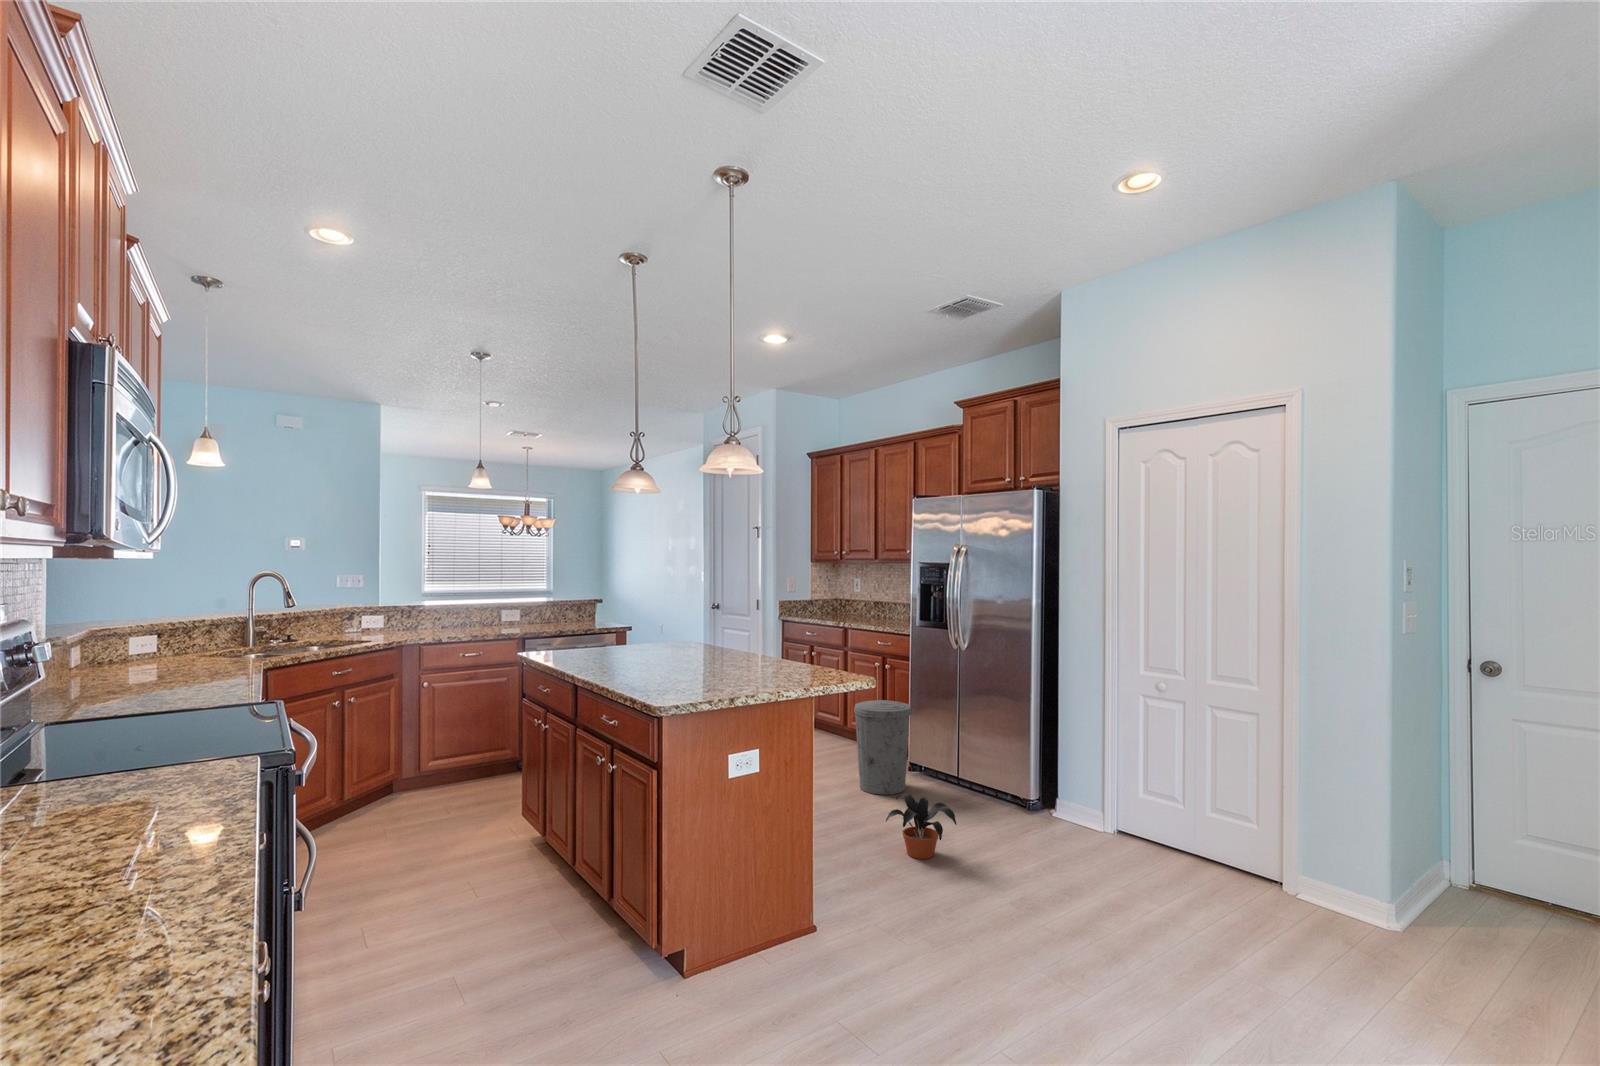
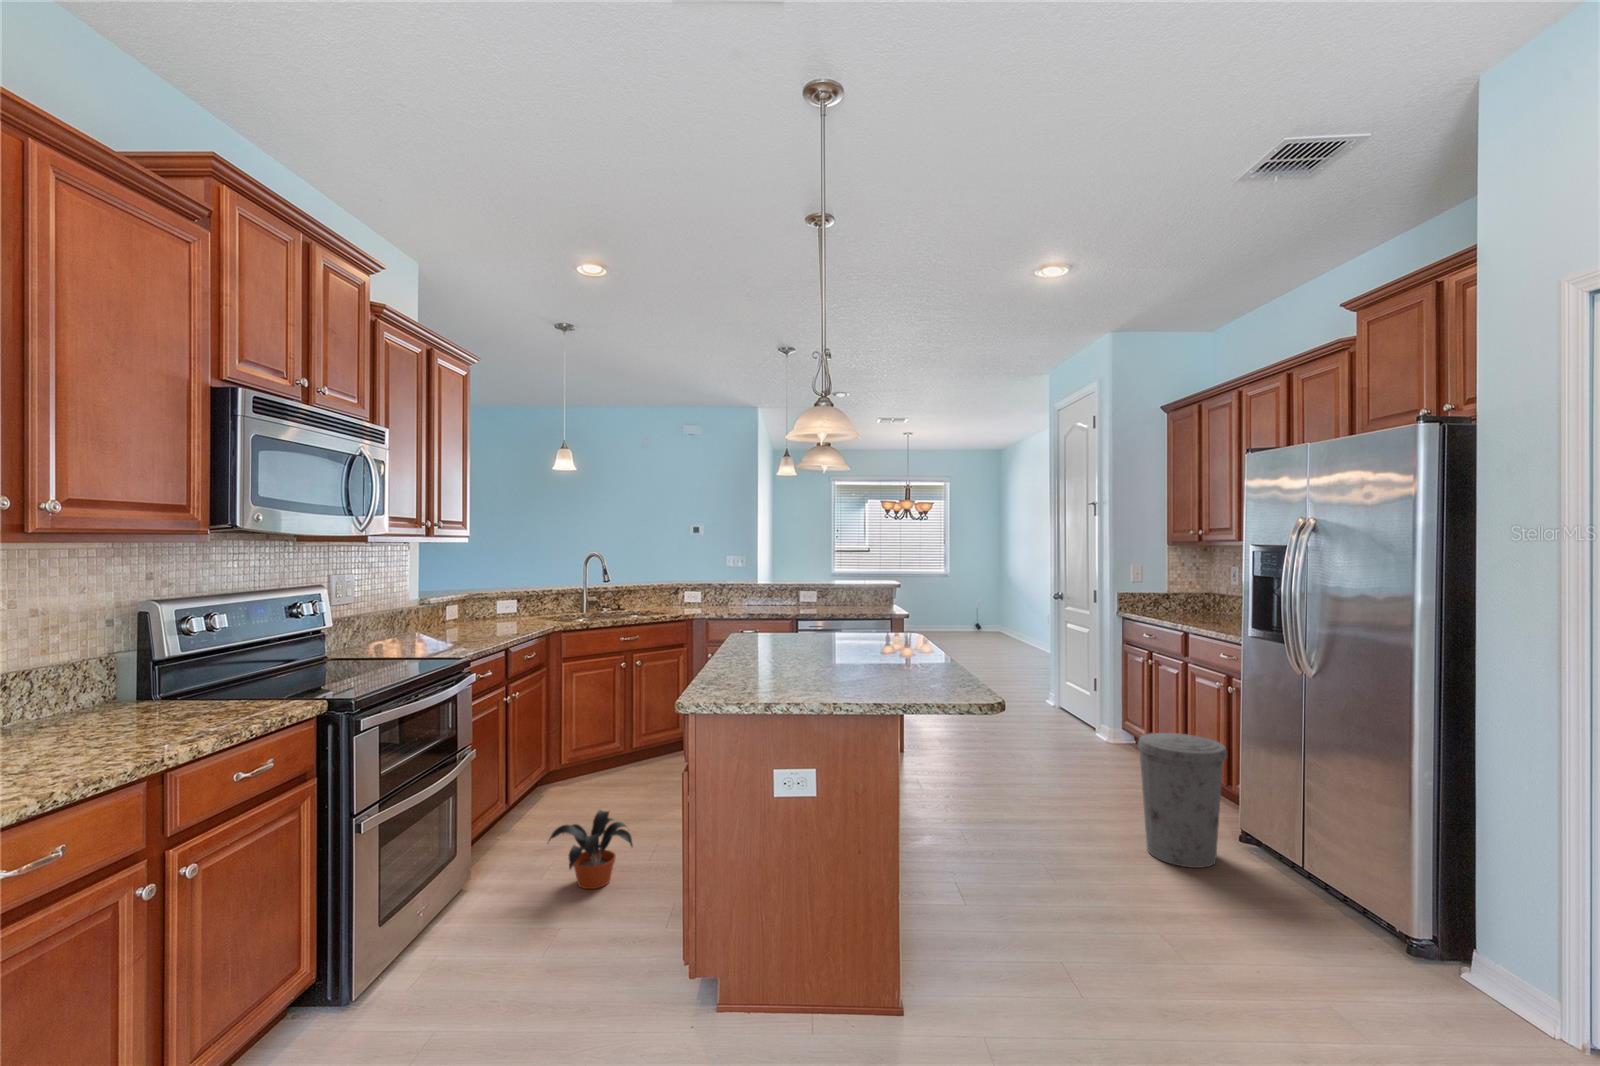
potted plant: present [886,794,956,859] -> present [549,810,633,889]

